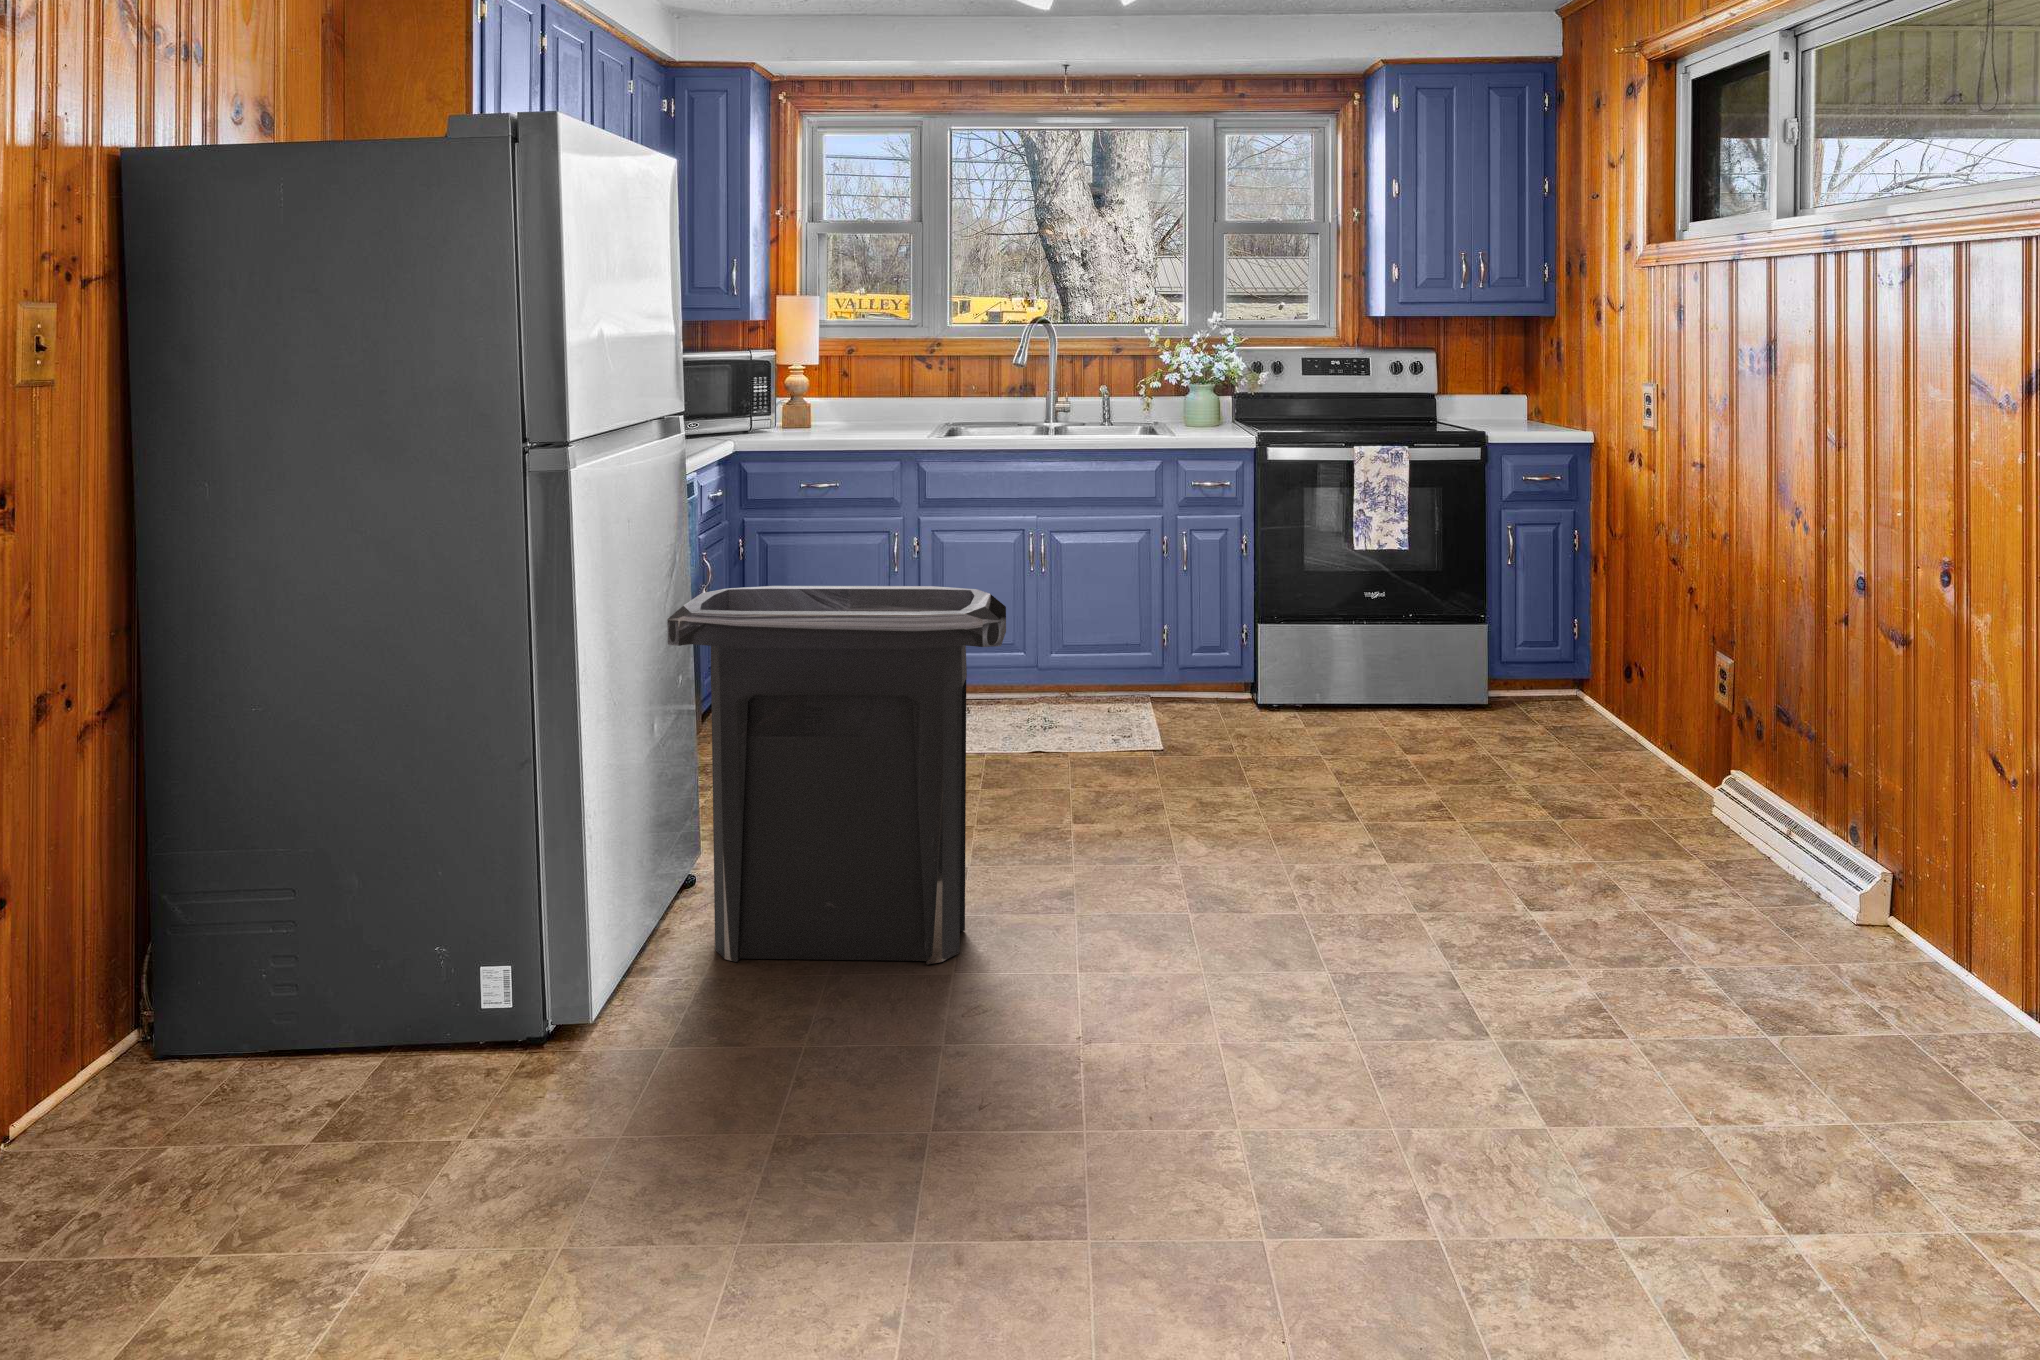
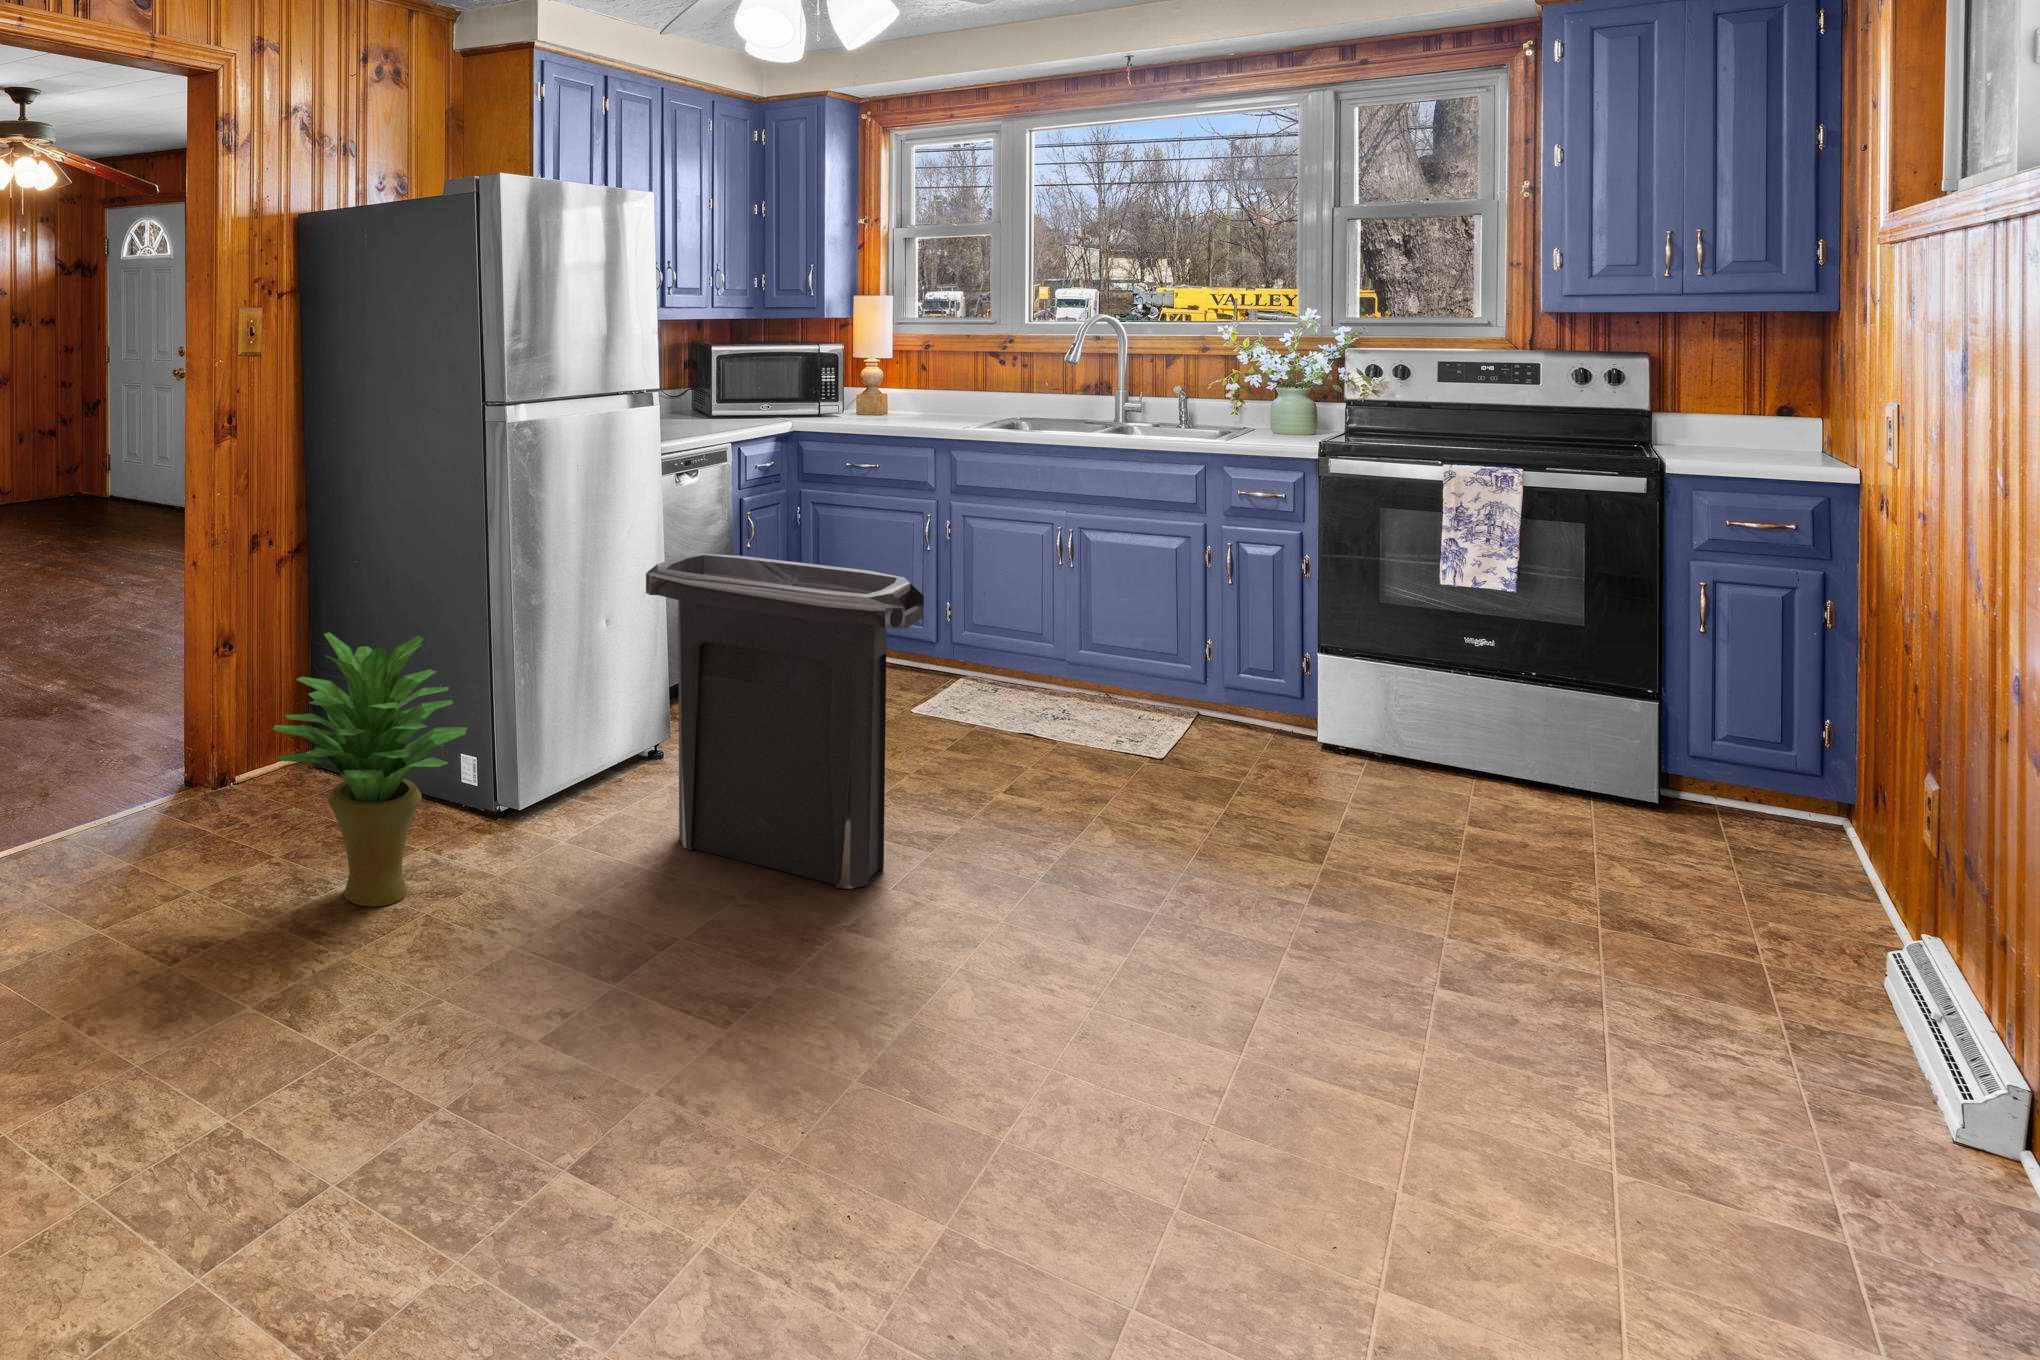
potted plant: none [135,742,462,1162] -> present [273,632,468,906]

